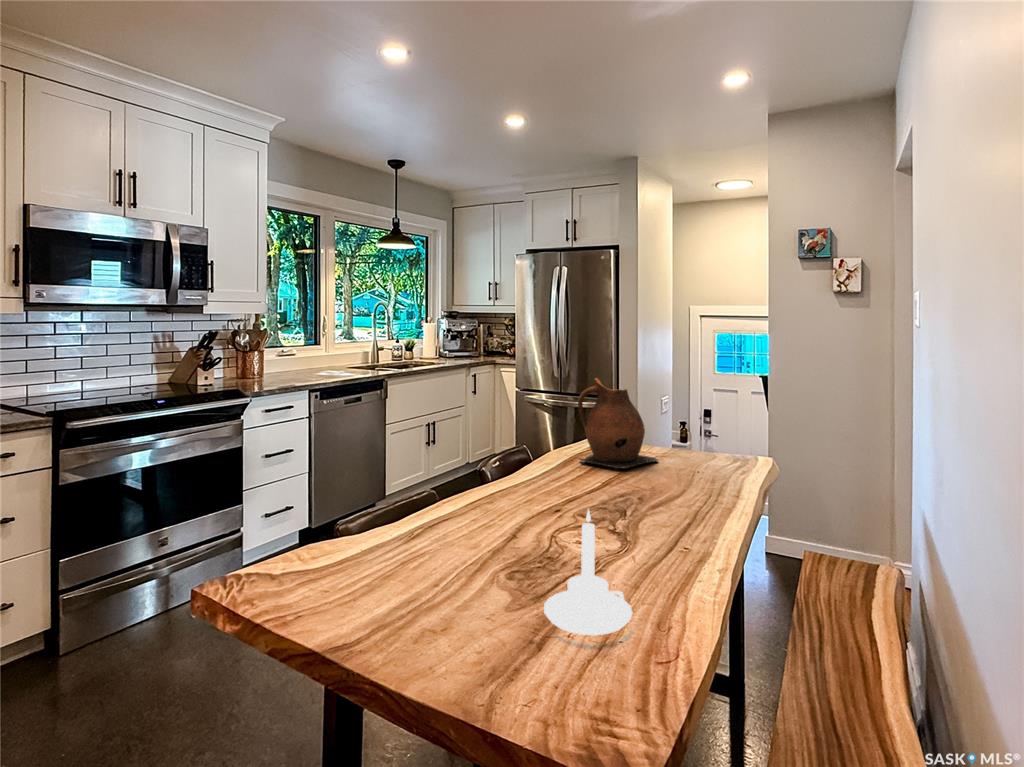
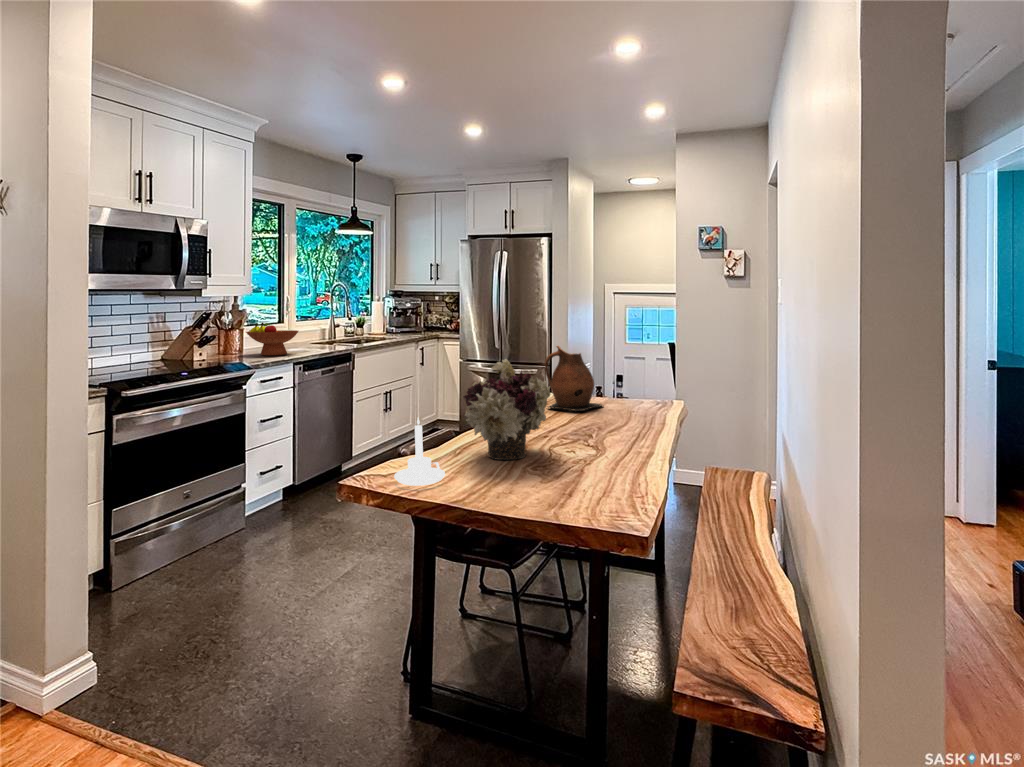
fruit bowl: none [260,344,320,381] -> present [246,322,298,356]
flower arrangement: none [406,400,548,555] -> present [463,359,550,460]
candle holder: present [544,509,632,635] -> present [394,417,445,486]

